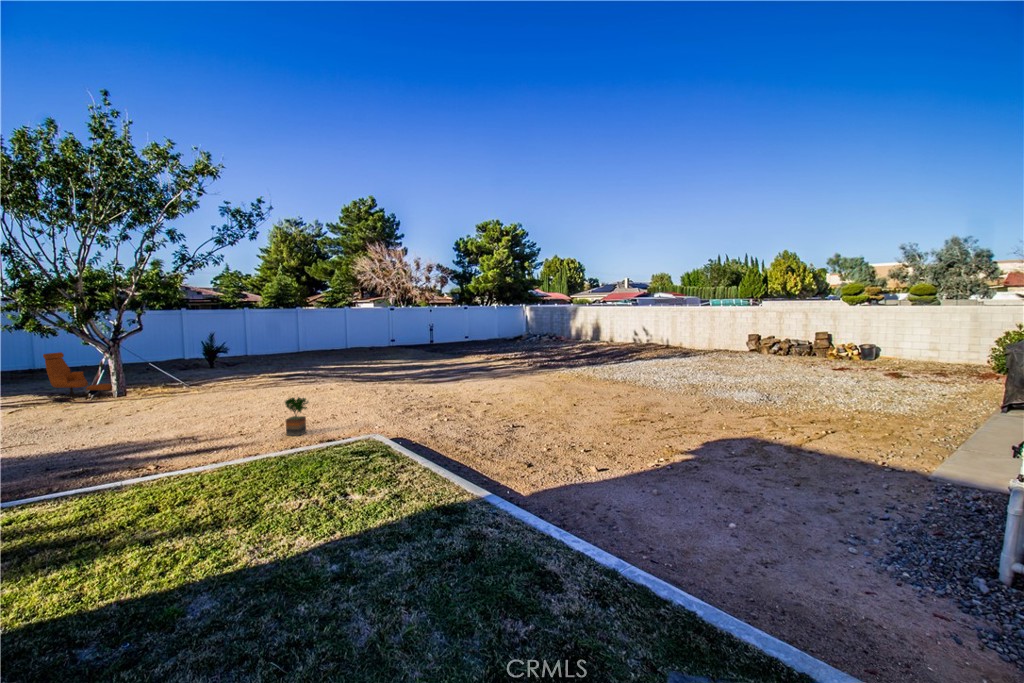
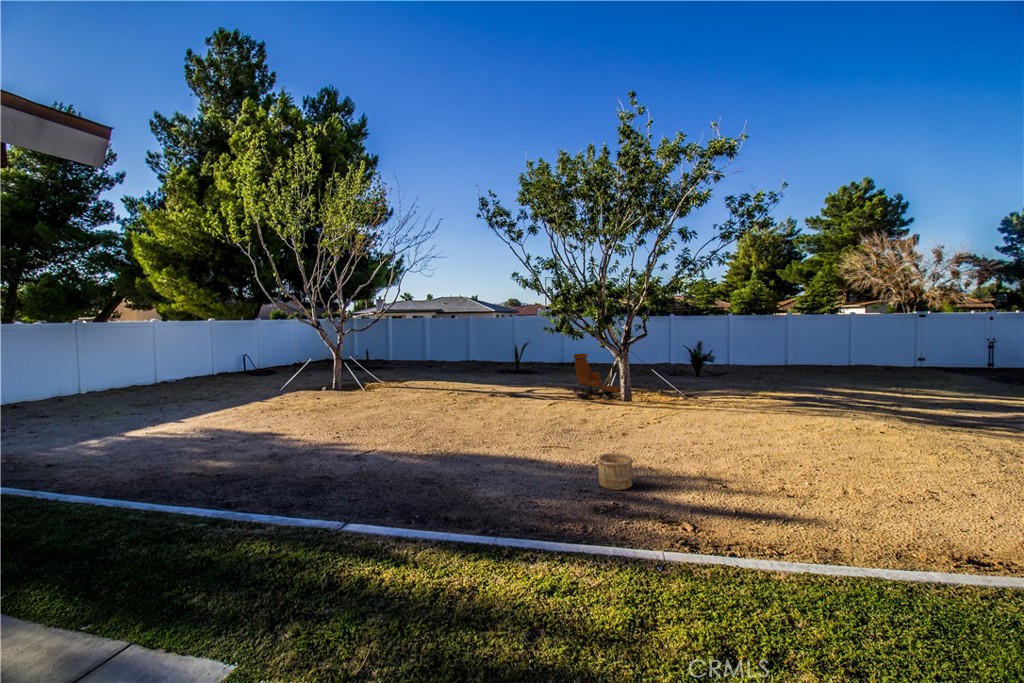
potted tree: present [285,397,308,436] -> none [884,467,943,544]
wooden bucket: none [65,429,105,459] -> present [597,453,633,490]

